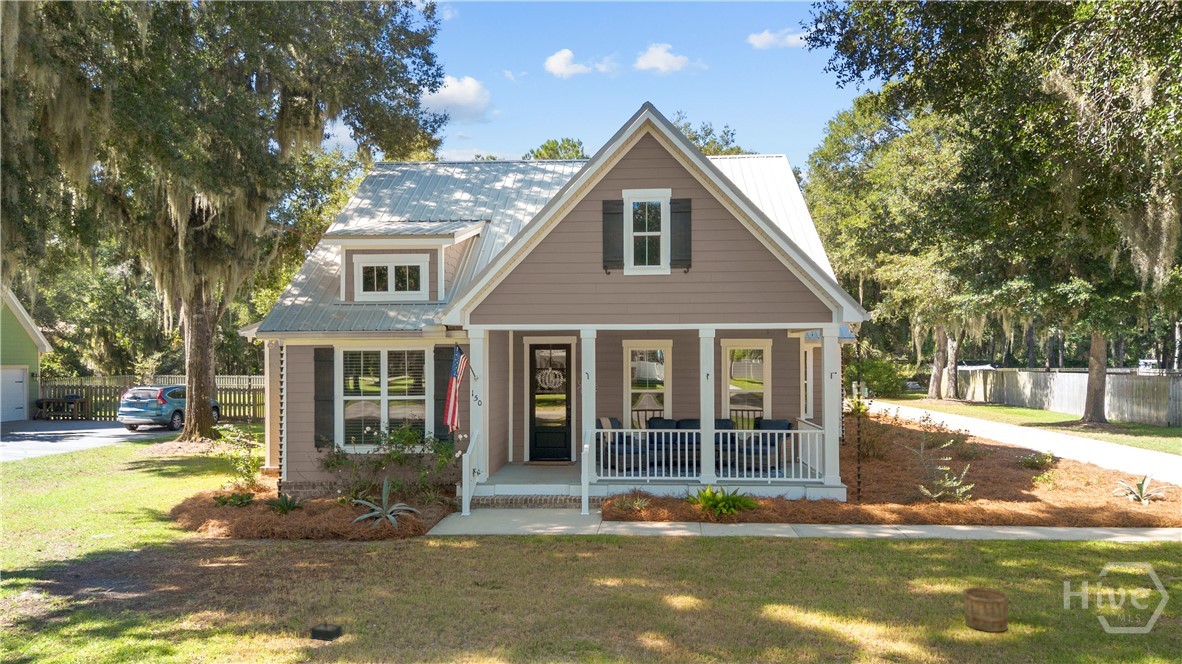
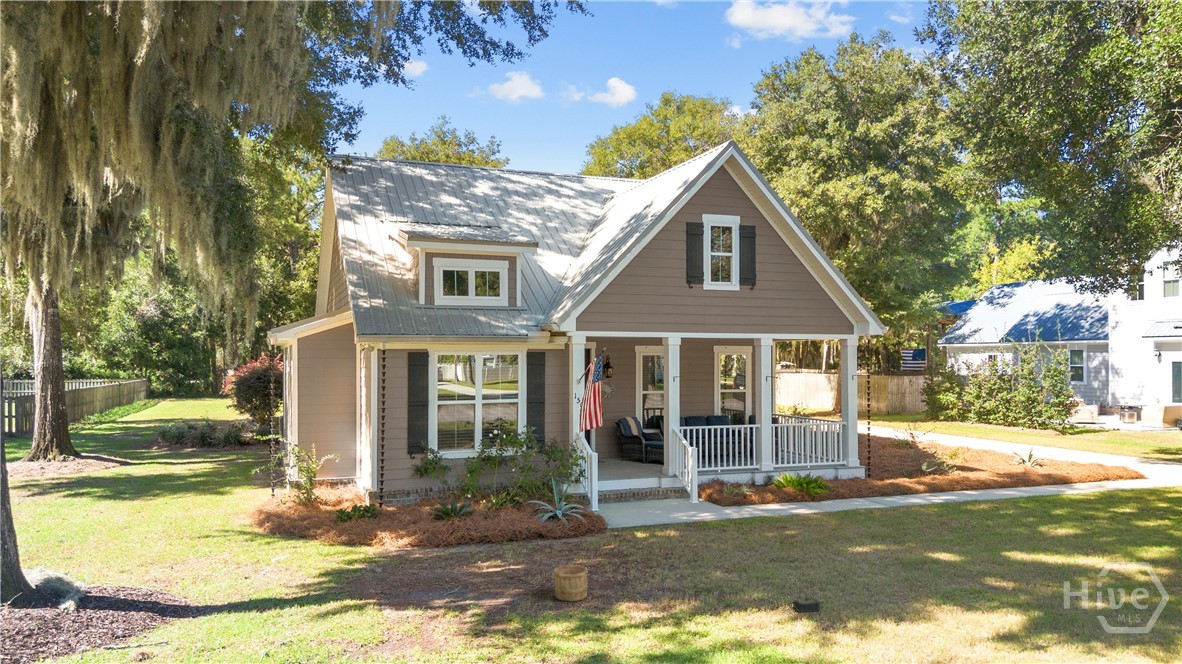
wooden bucket: present [963,587,1009,632] -> present [554,565,588,601]

